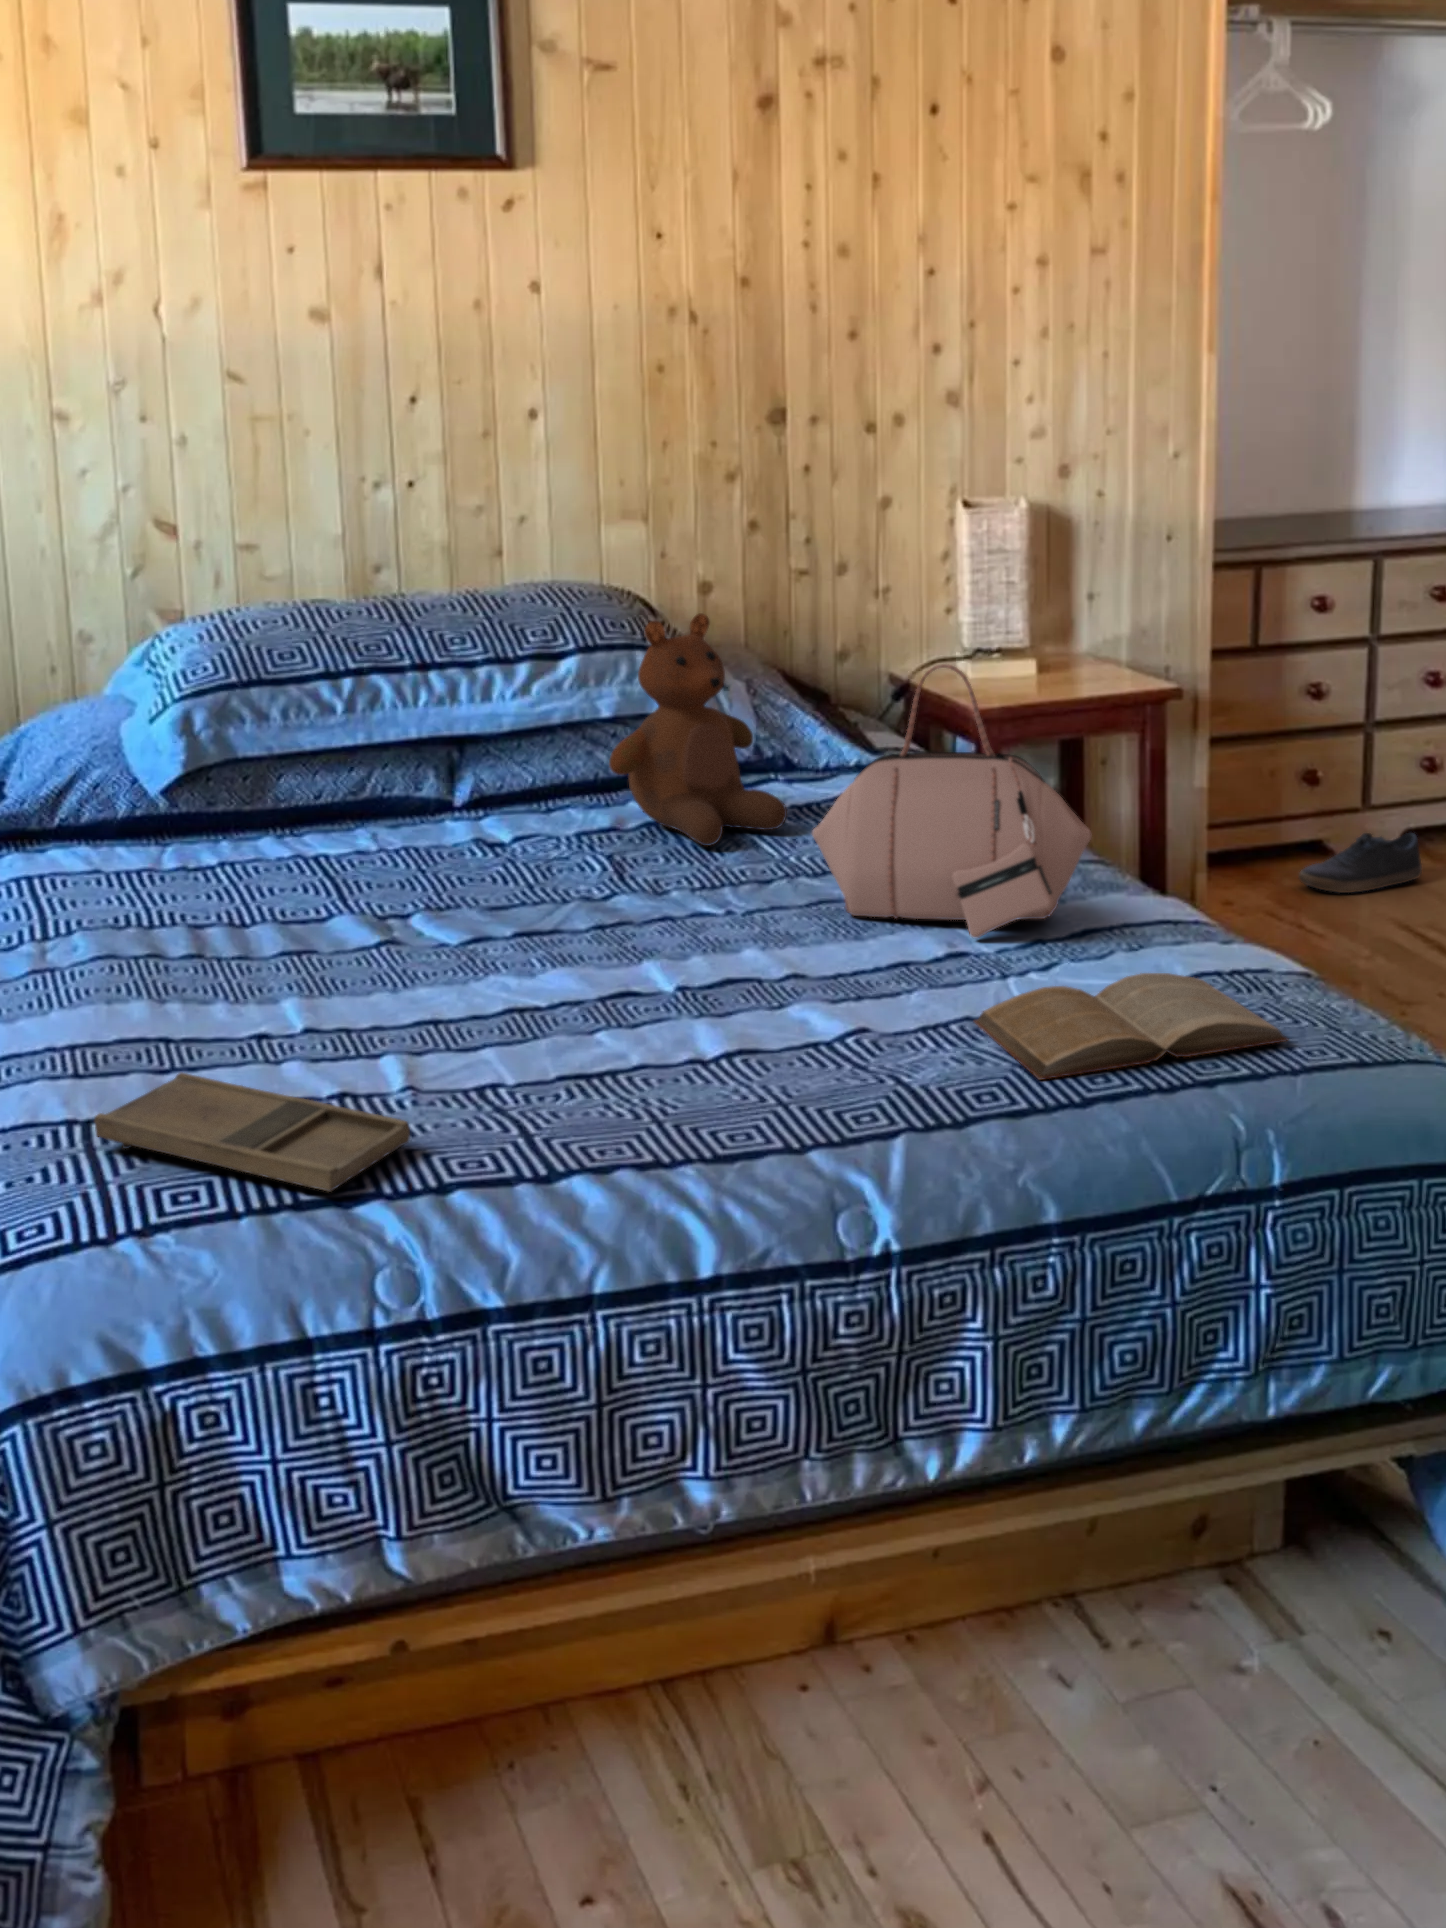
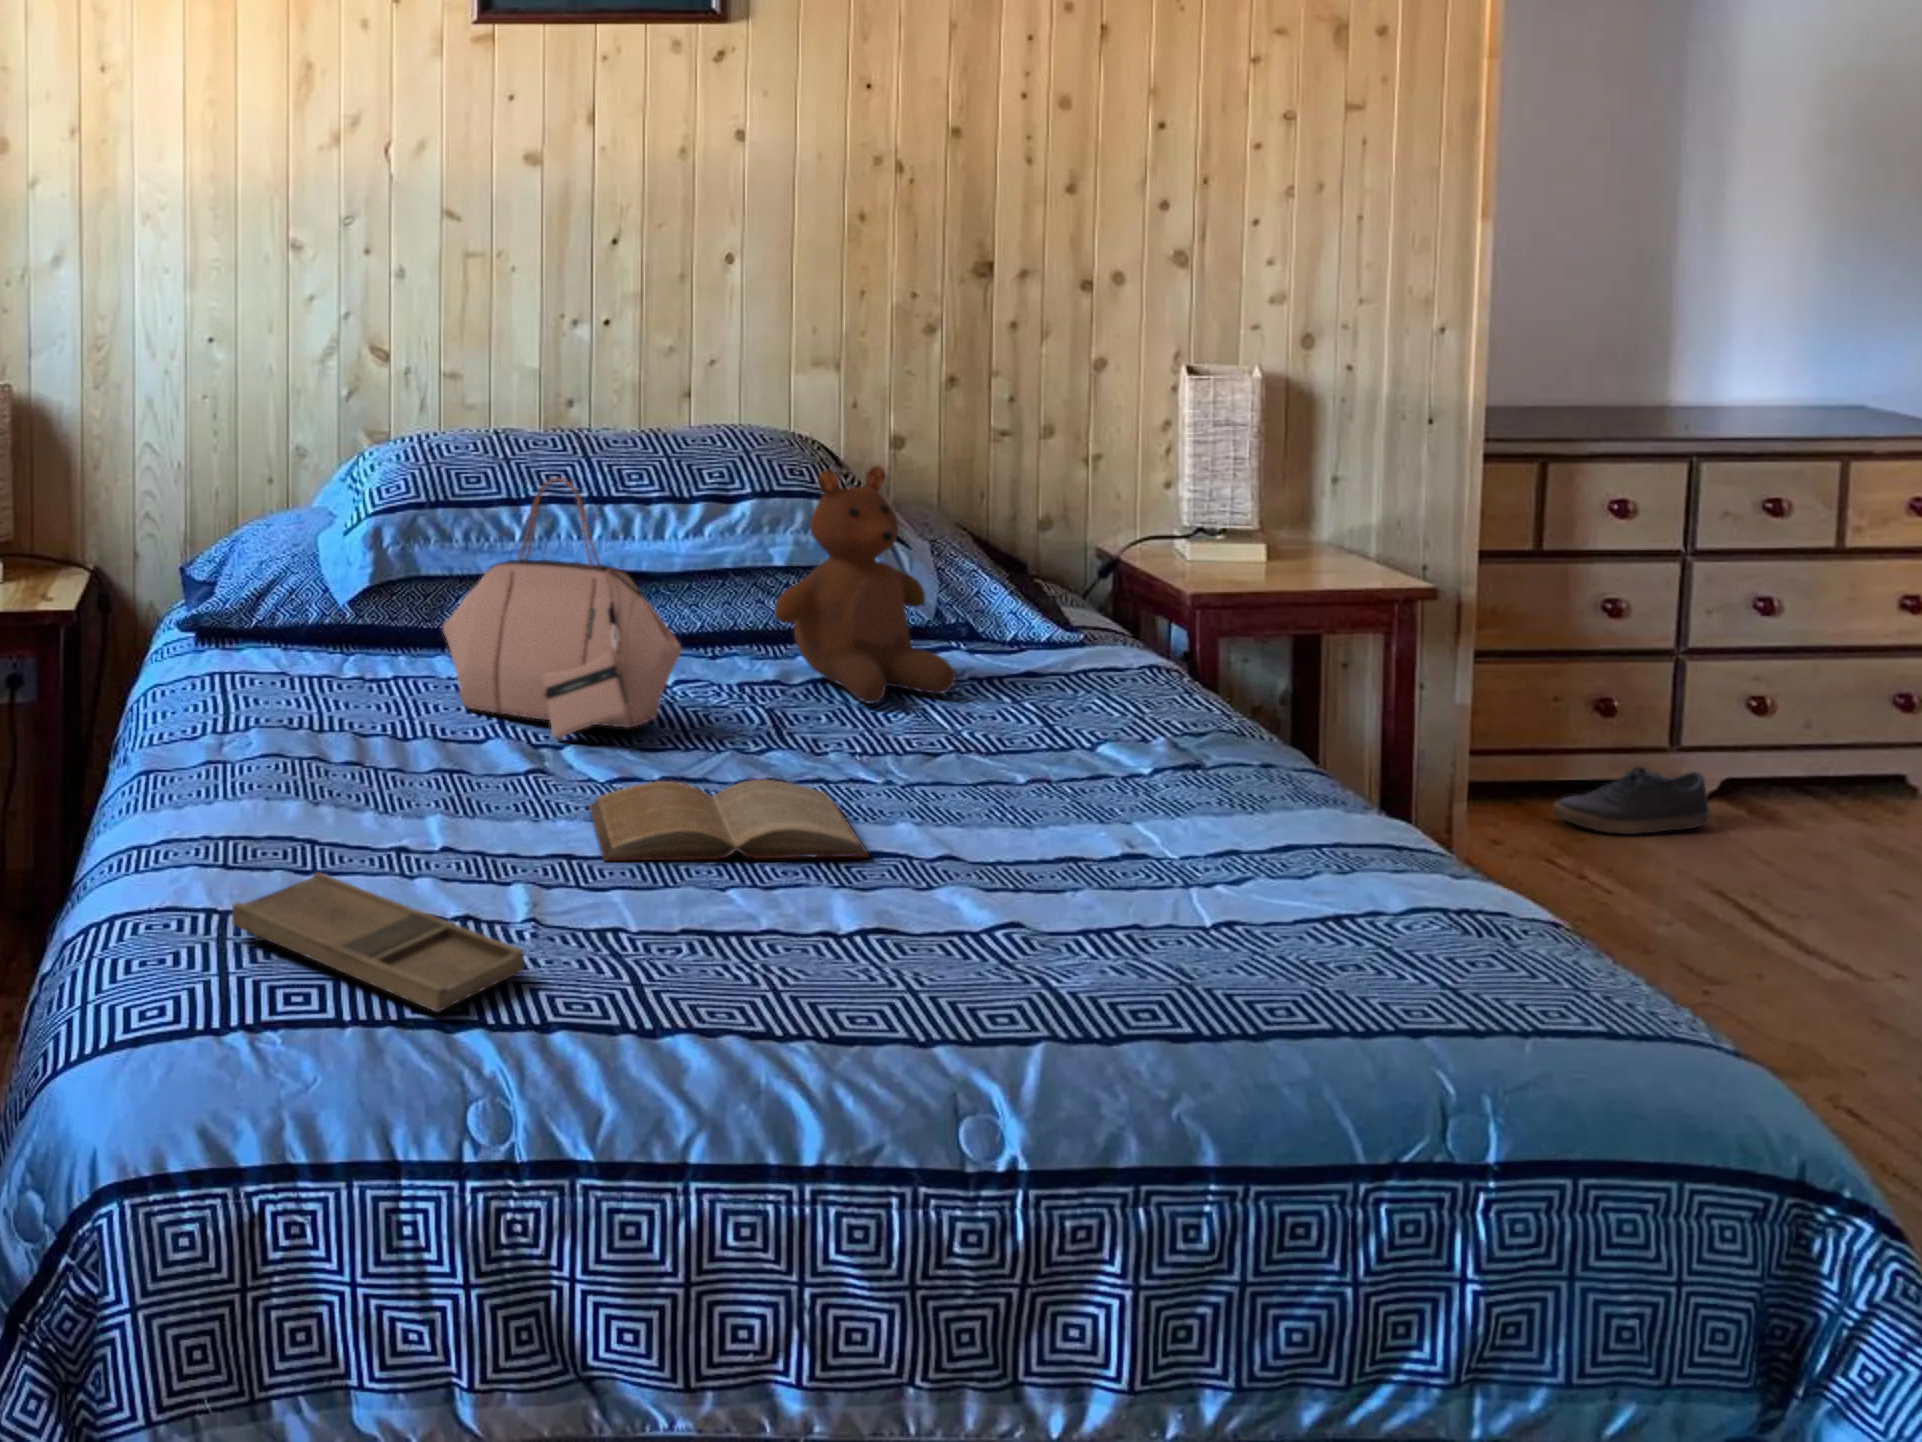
handbag: present [812,664,1092,938] -> present [443,478,682,739]
book: present [974,973,1288,1080] -> present [589,780,868,861]

